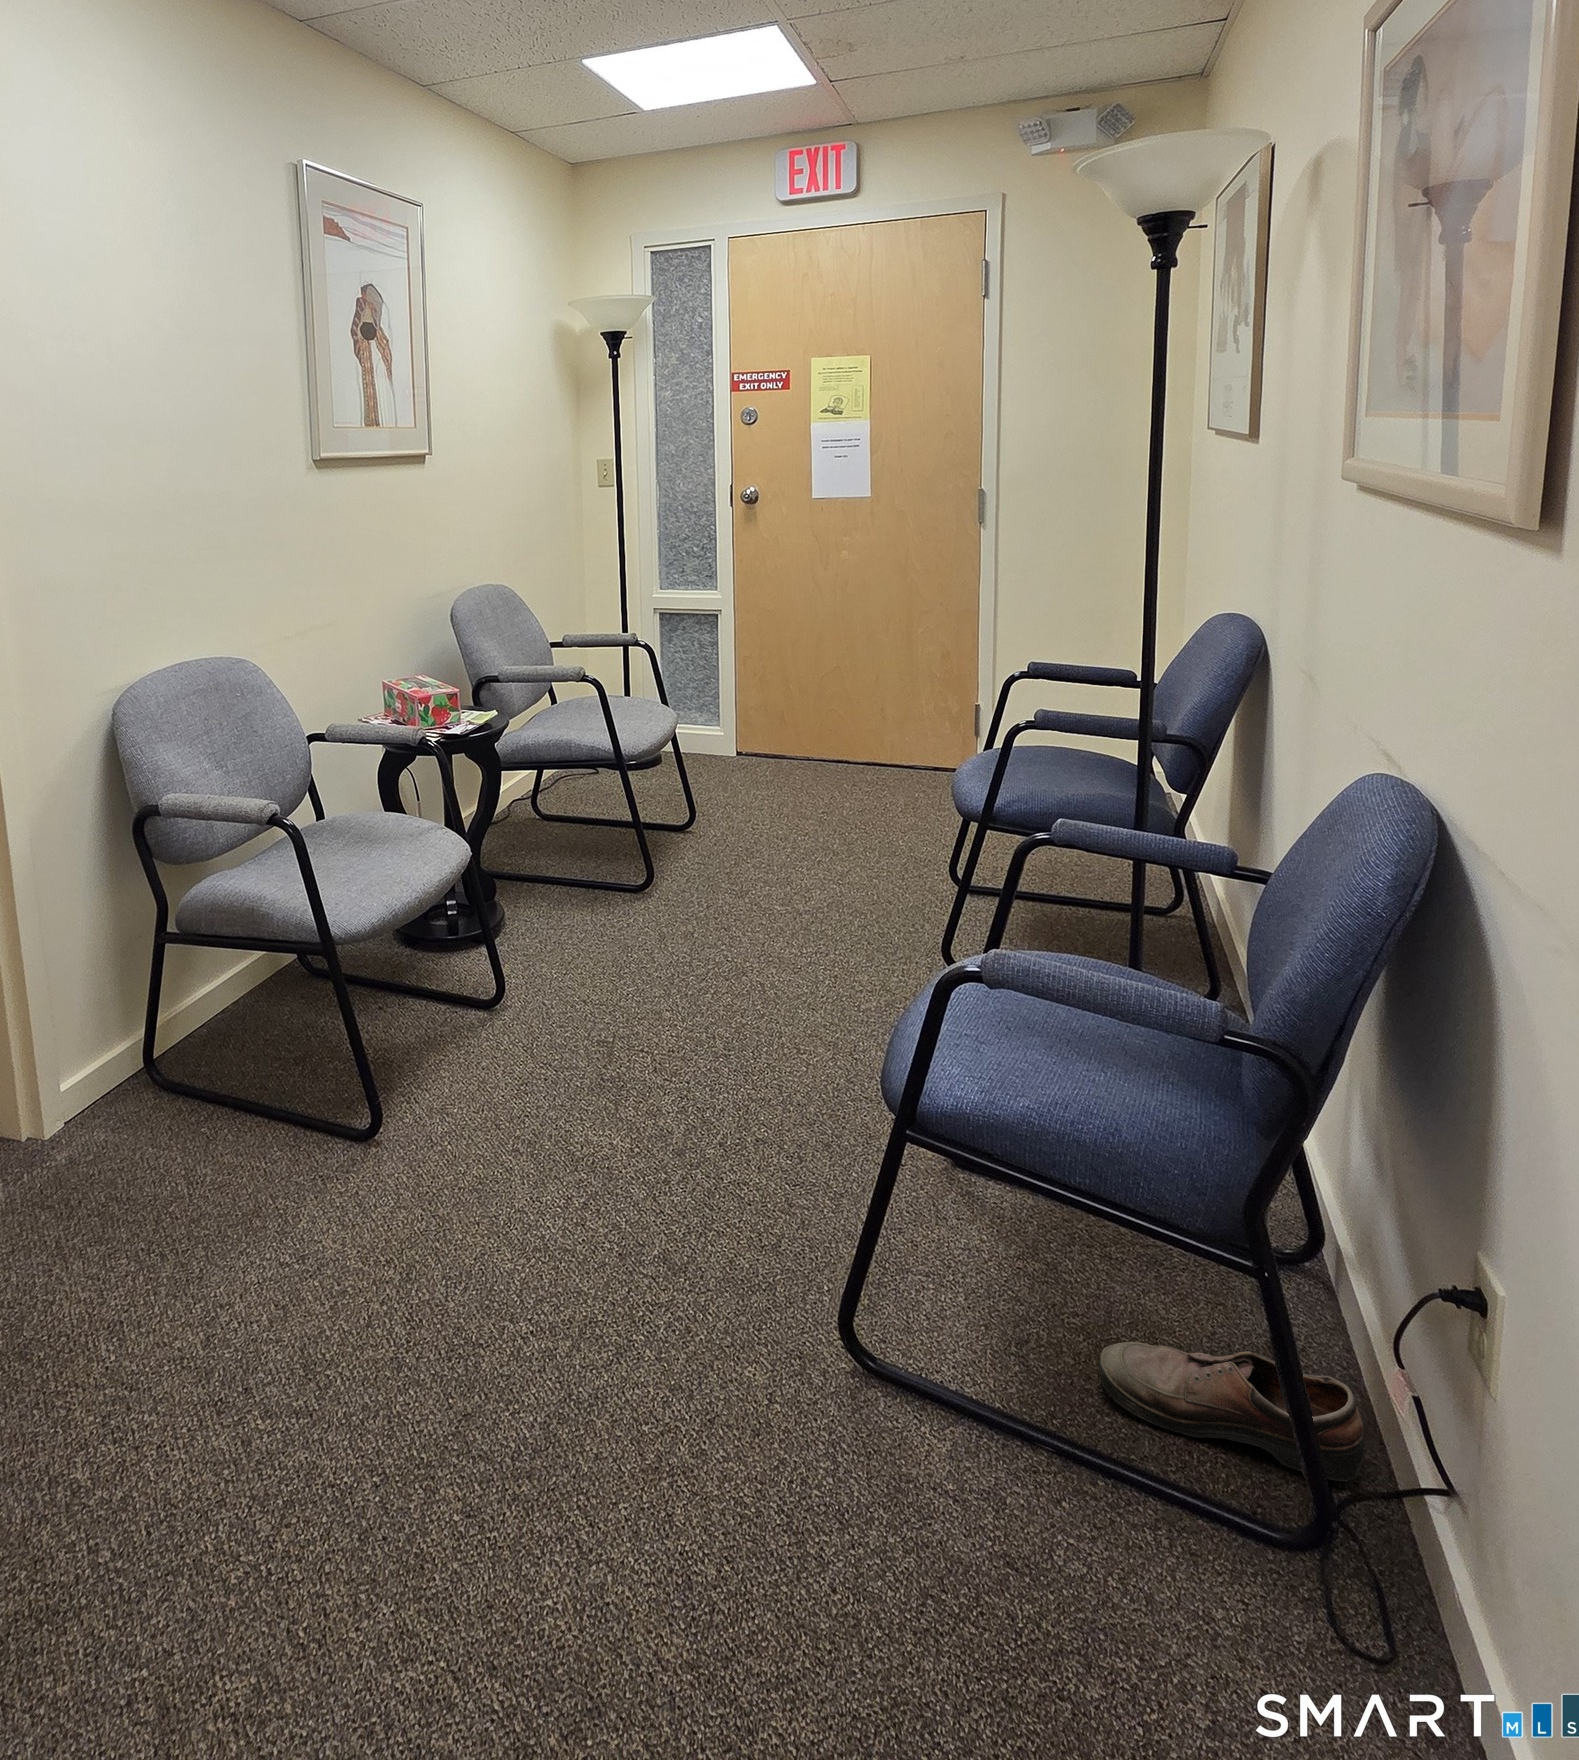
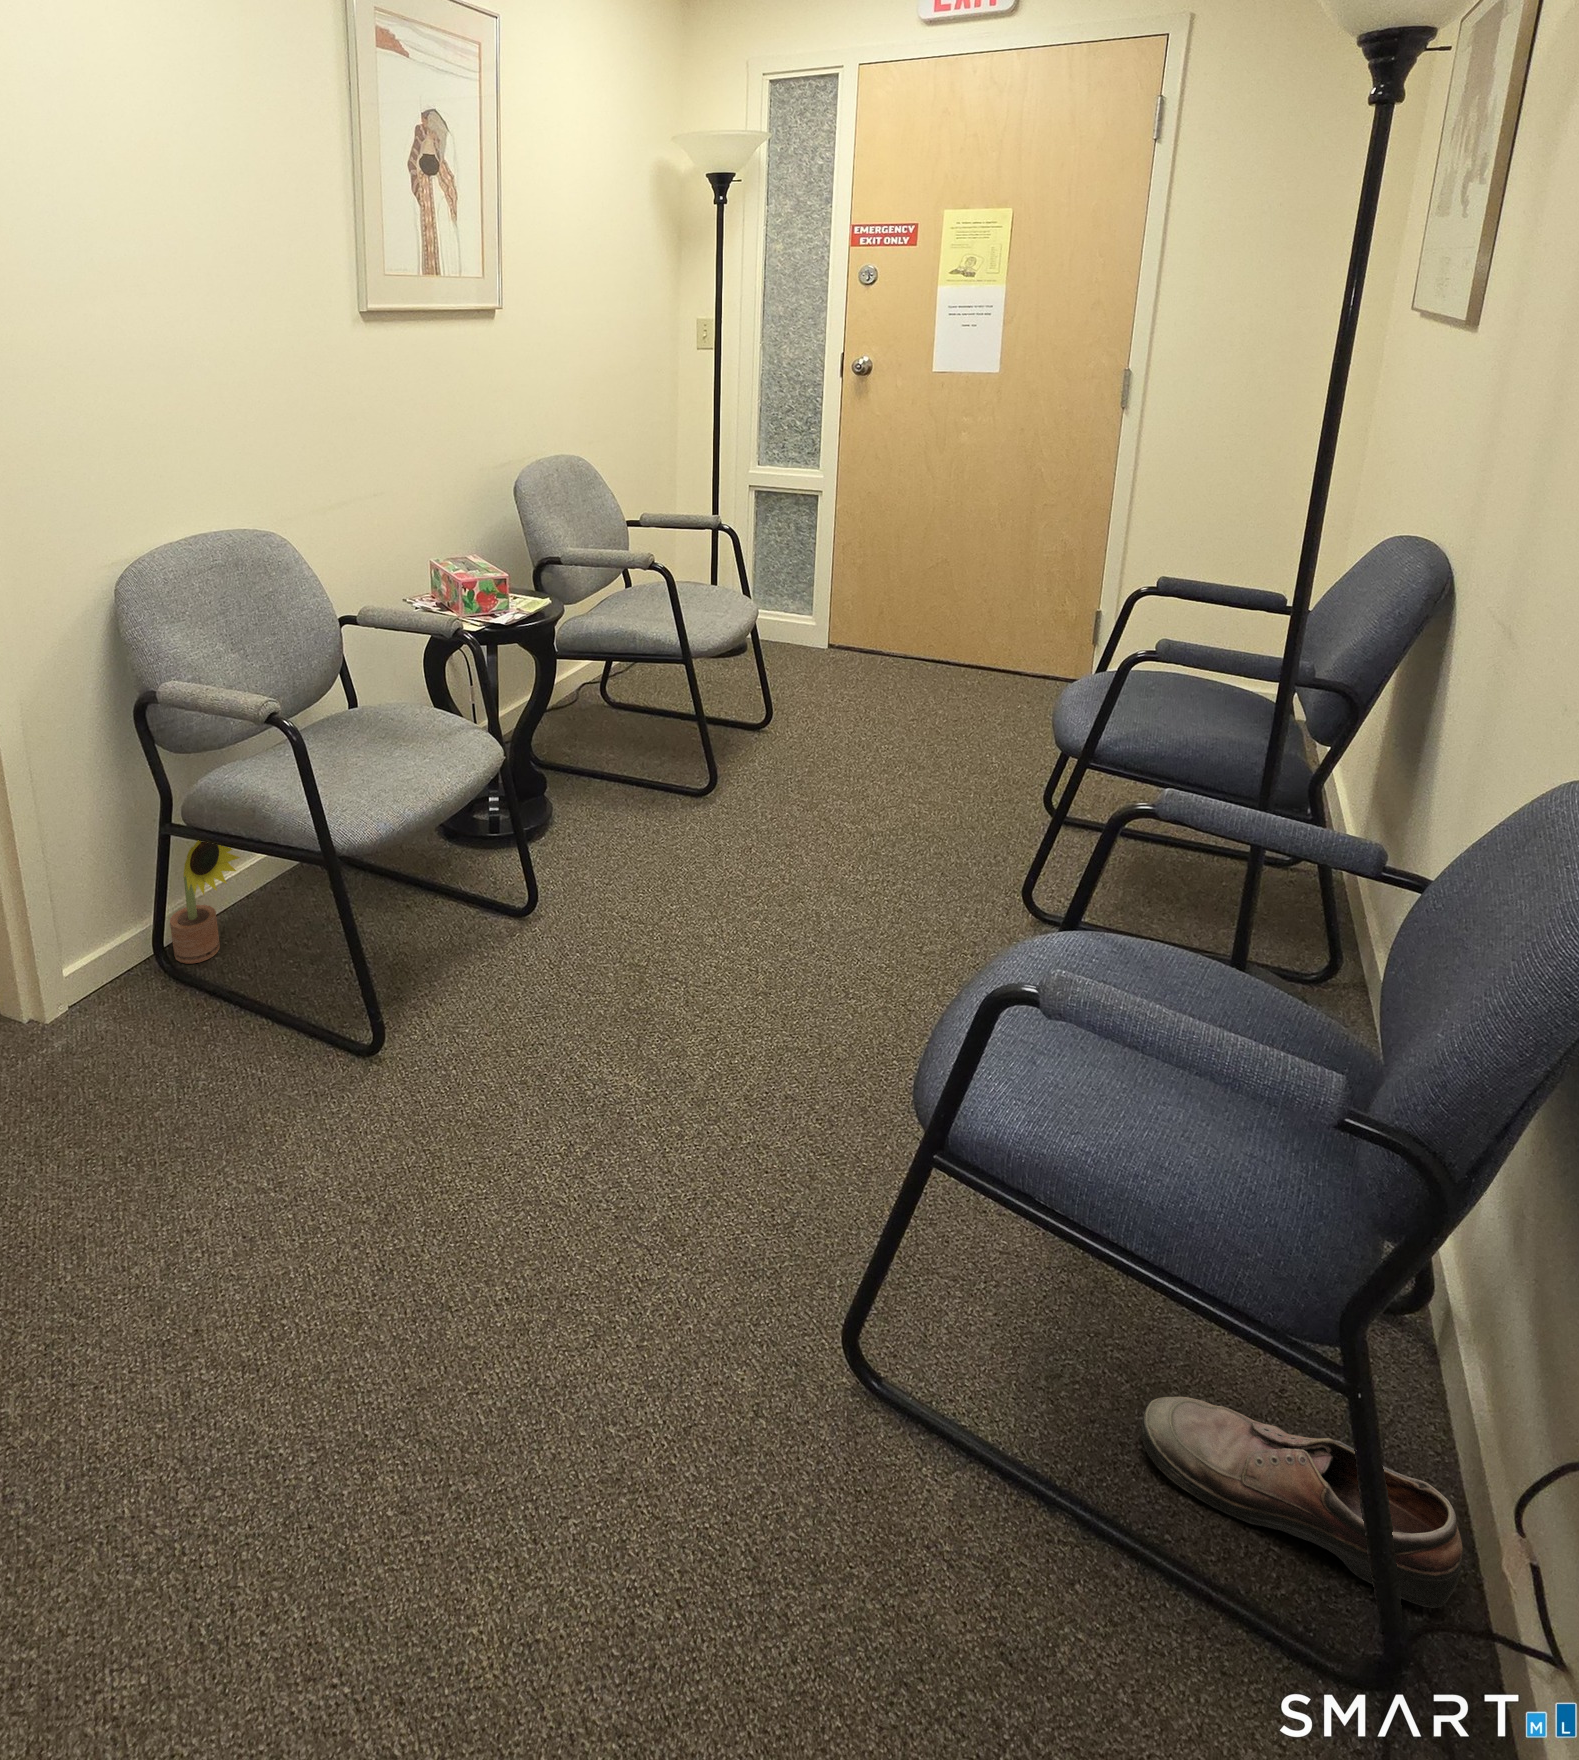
decorative plant: none [157,933,228,1075] -> present [170,840,240,964]

